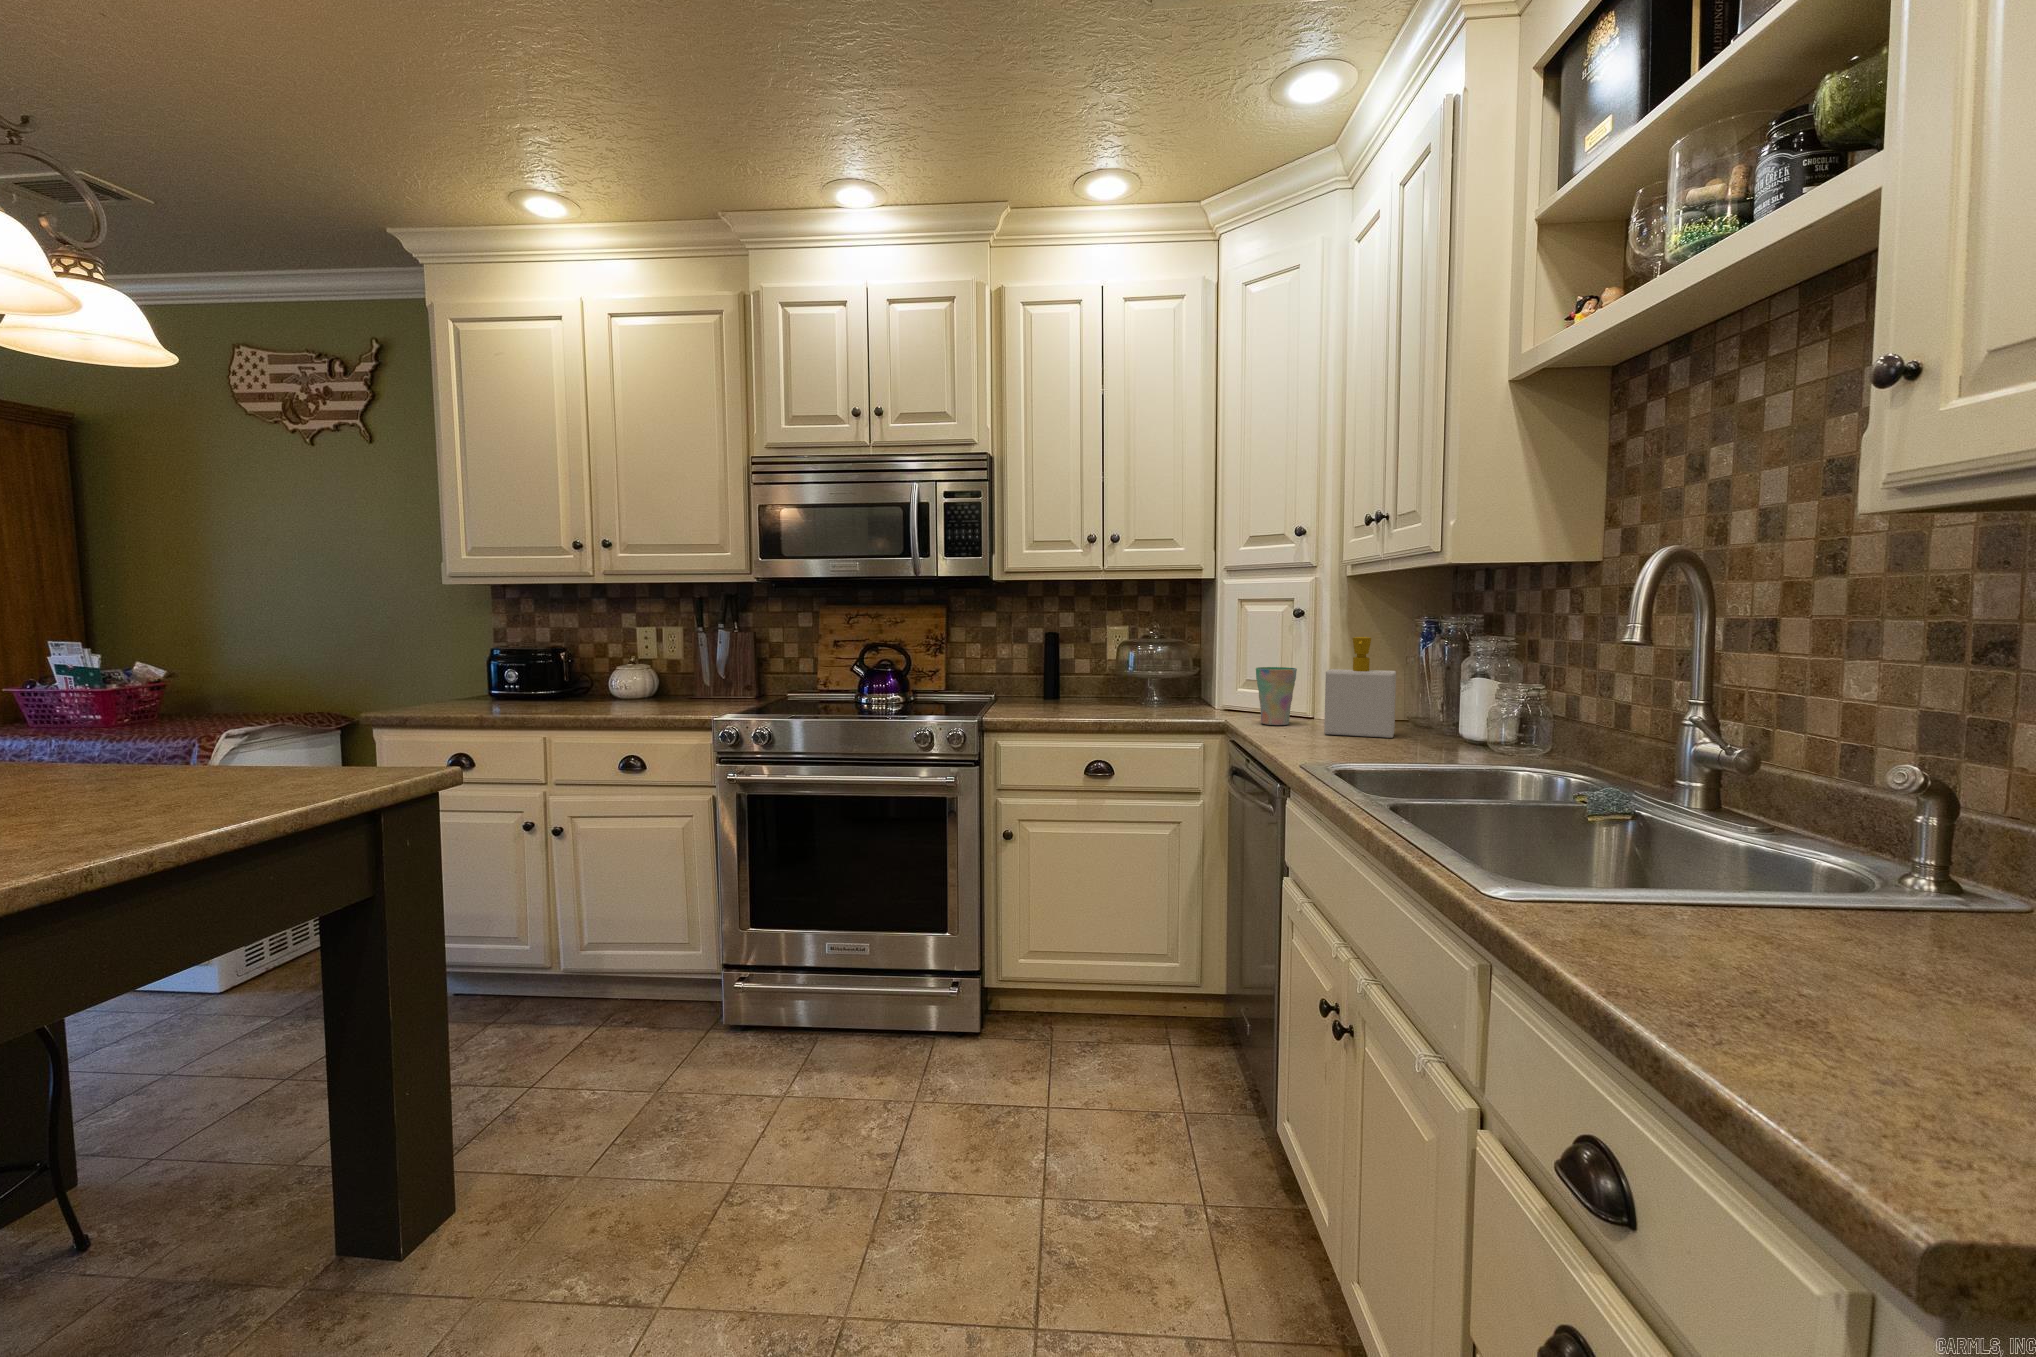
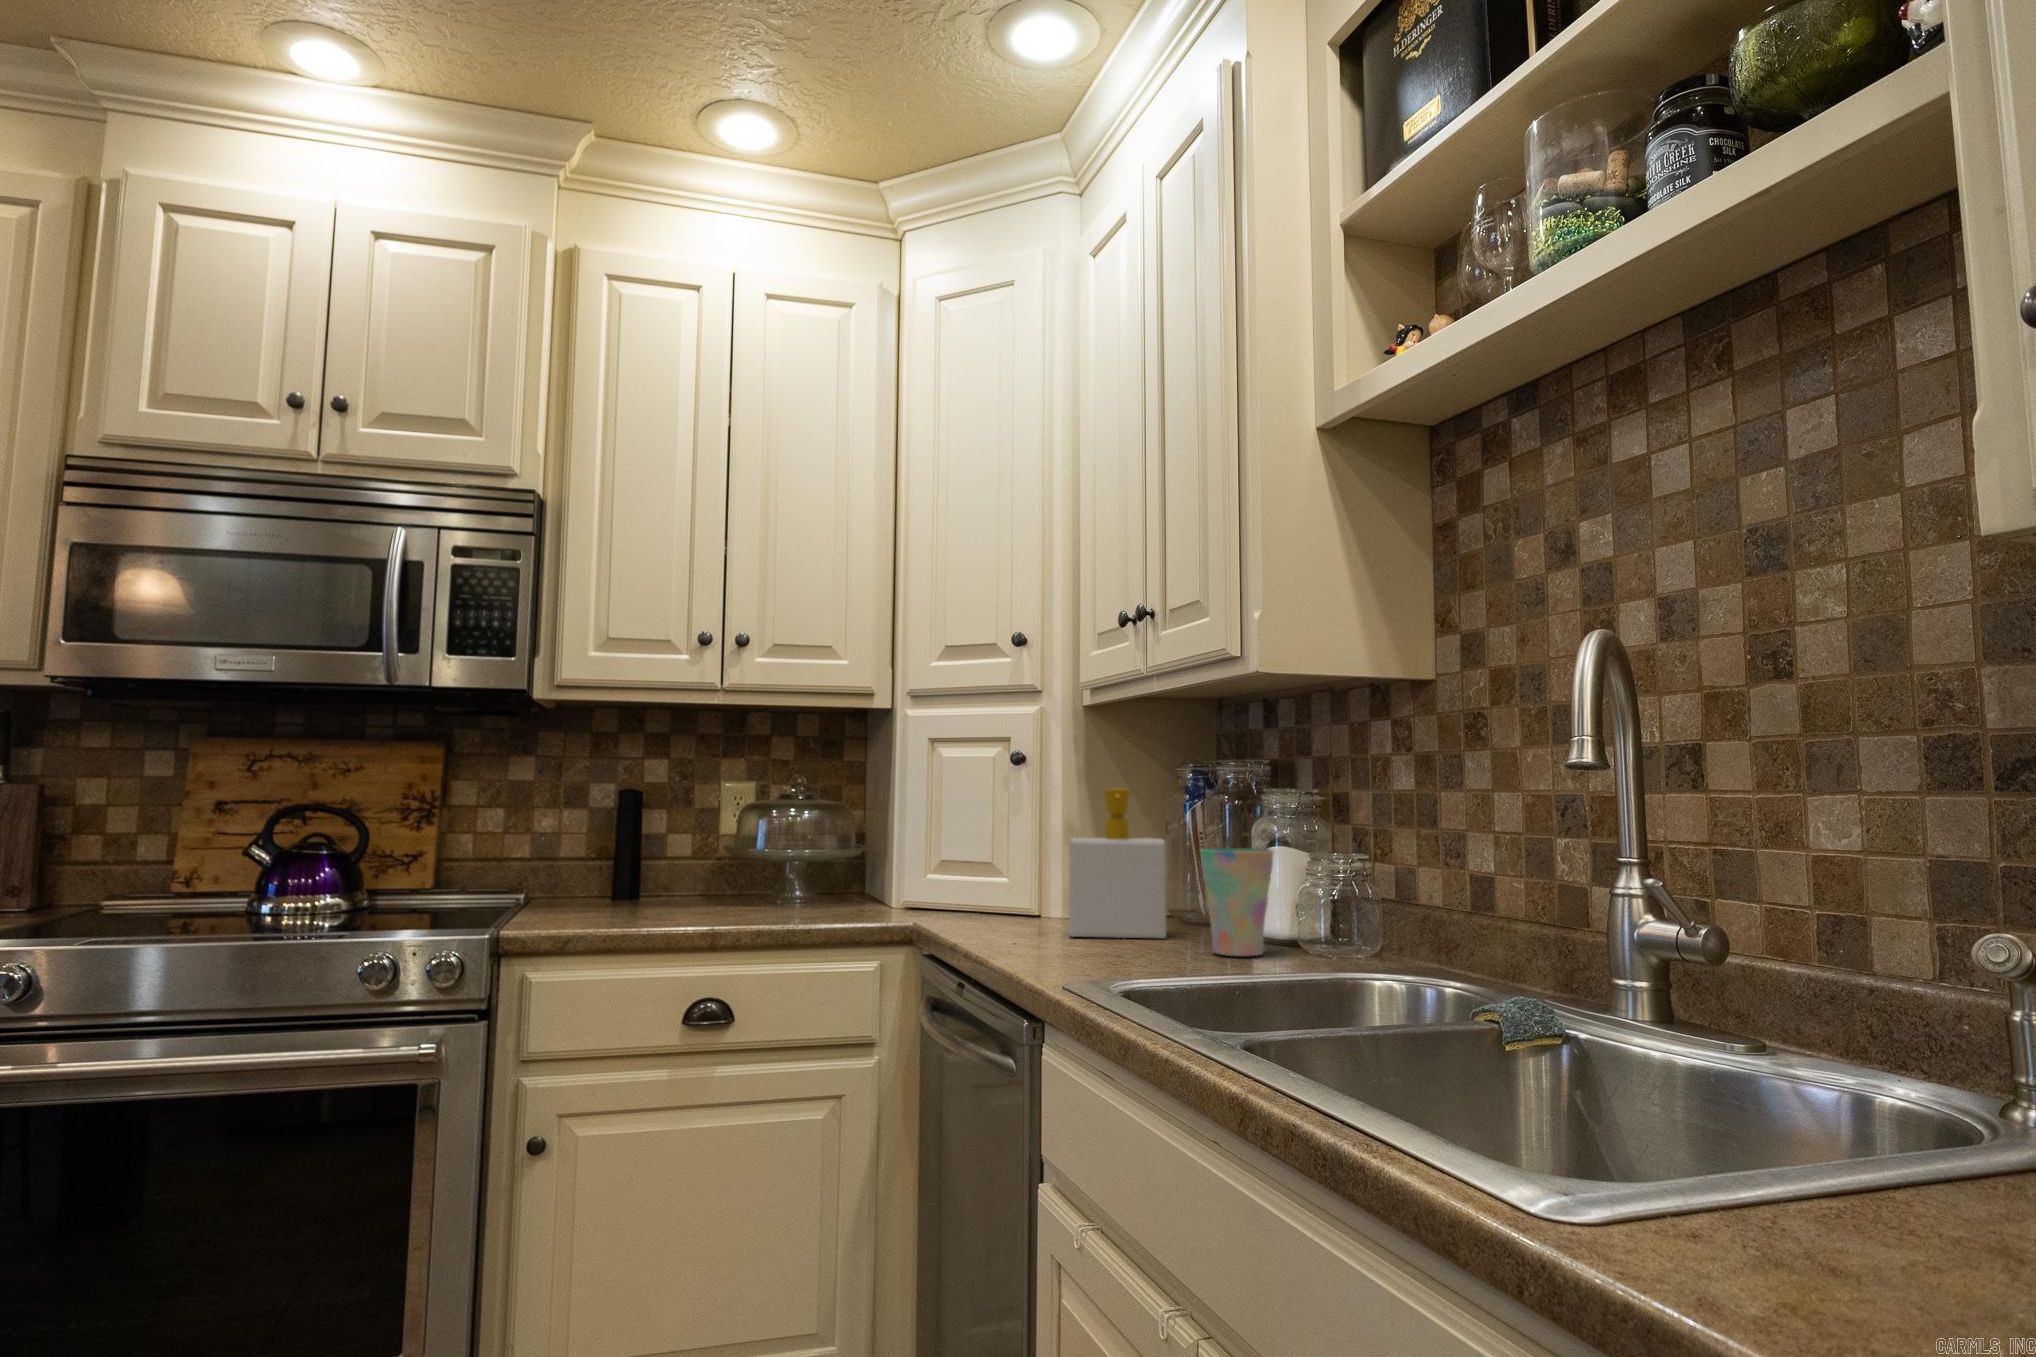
cup: present [1256,667,1297,725] -> present [1200,848,1273,956]

